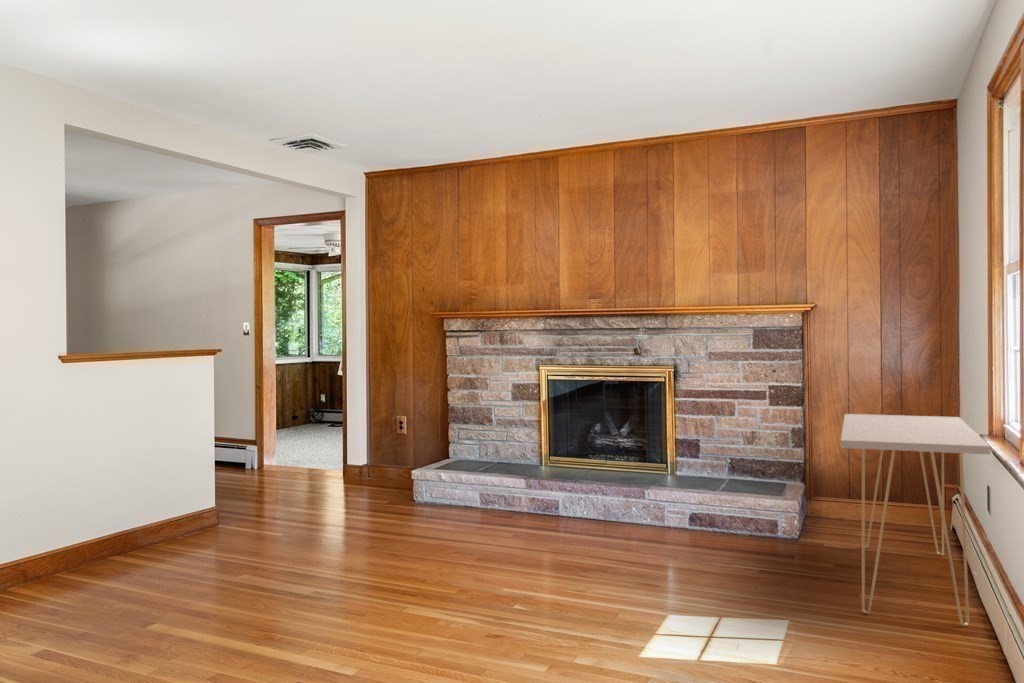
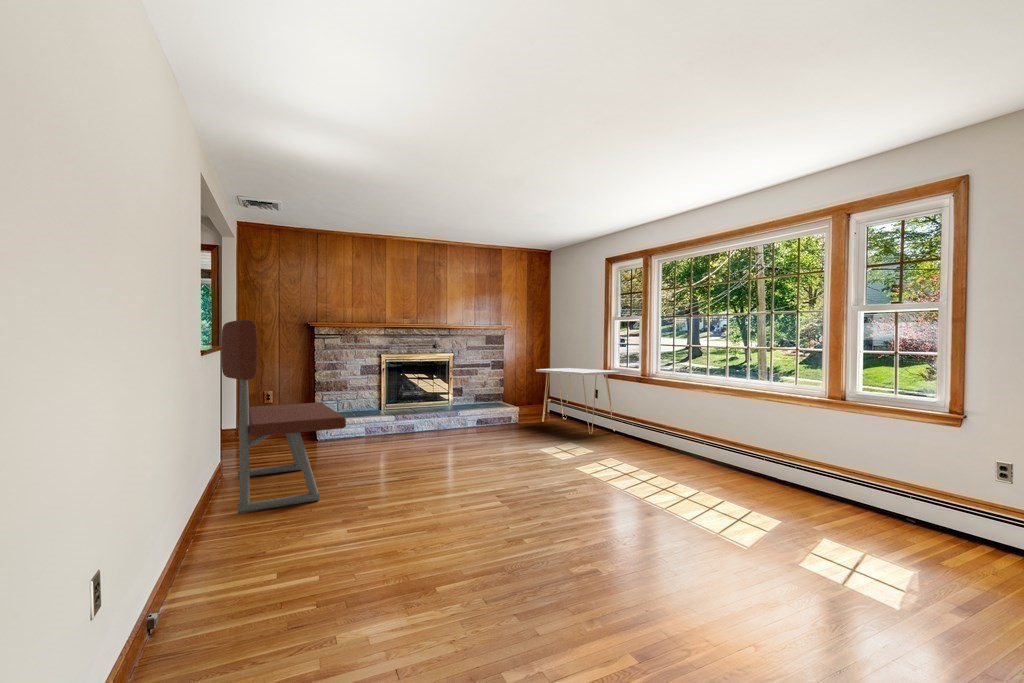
bench: none [48,333,299,595] -> present [221,320,346,513]

